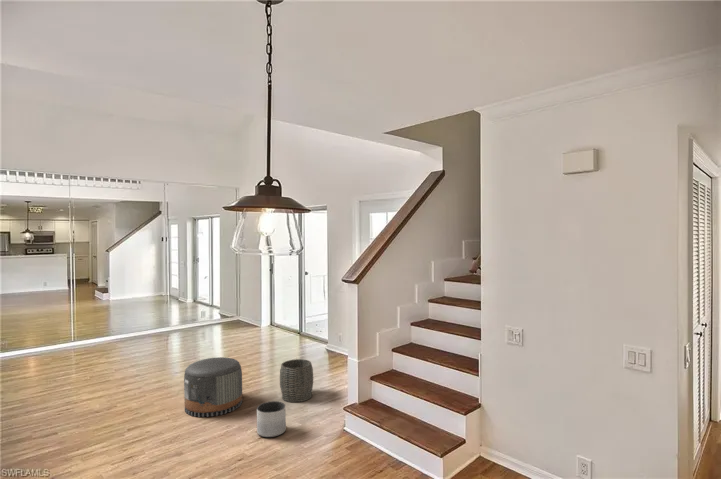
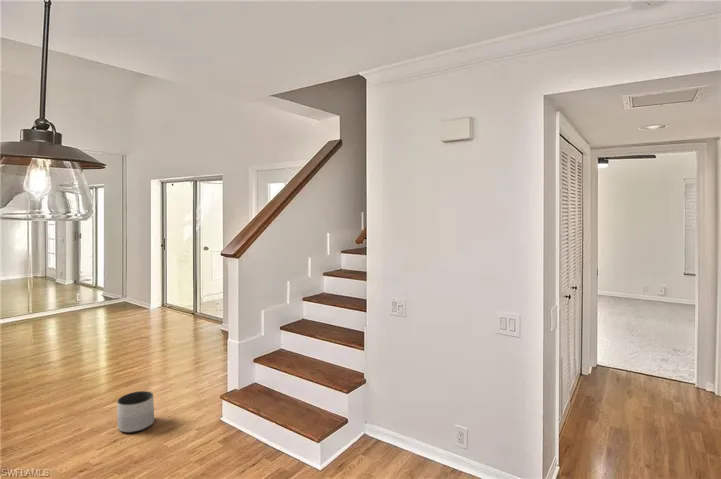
pouf: present [184,357,242,417] -> none [31,344,109,415]
woven basket: present [280,359,313,402] -> none [155,343,195,390]

